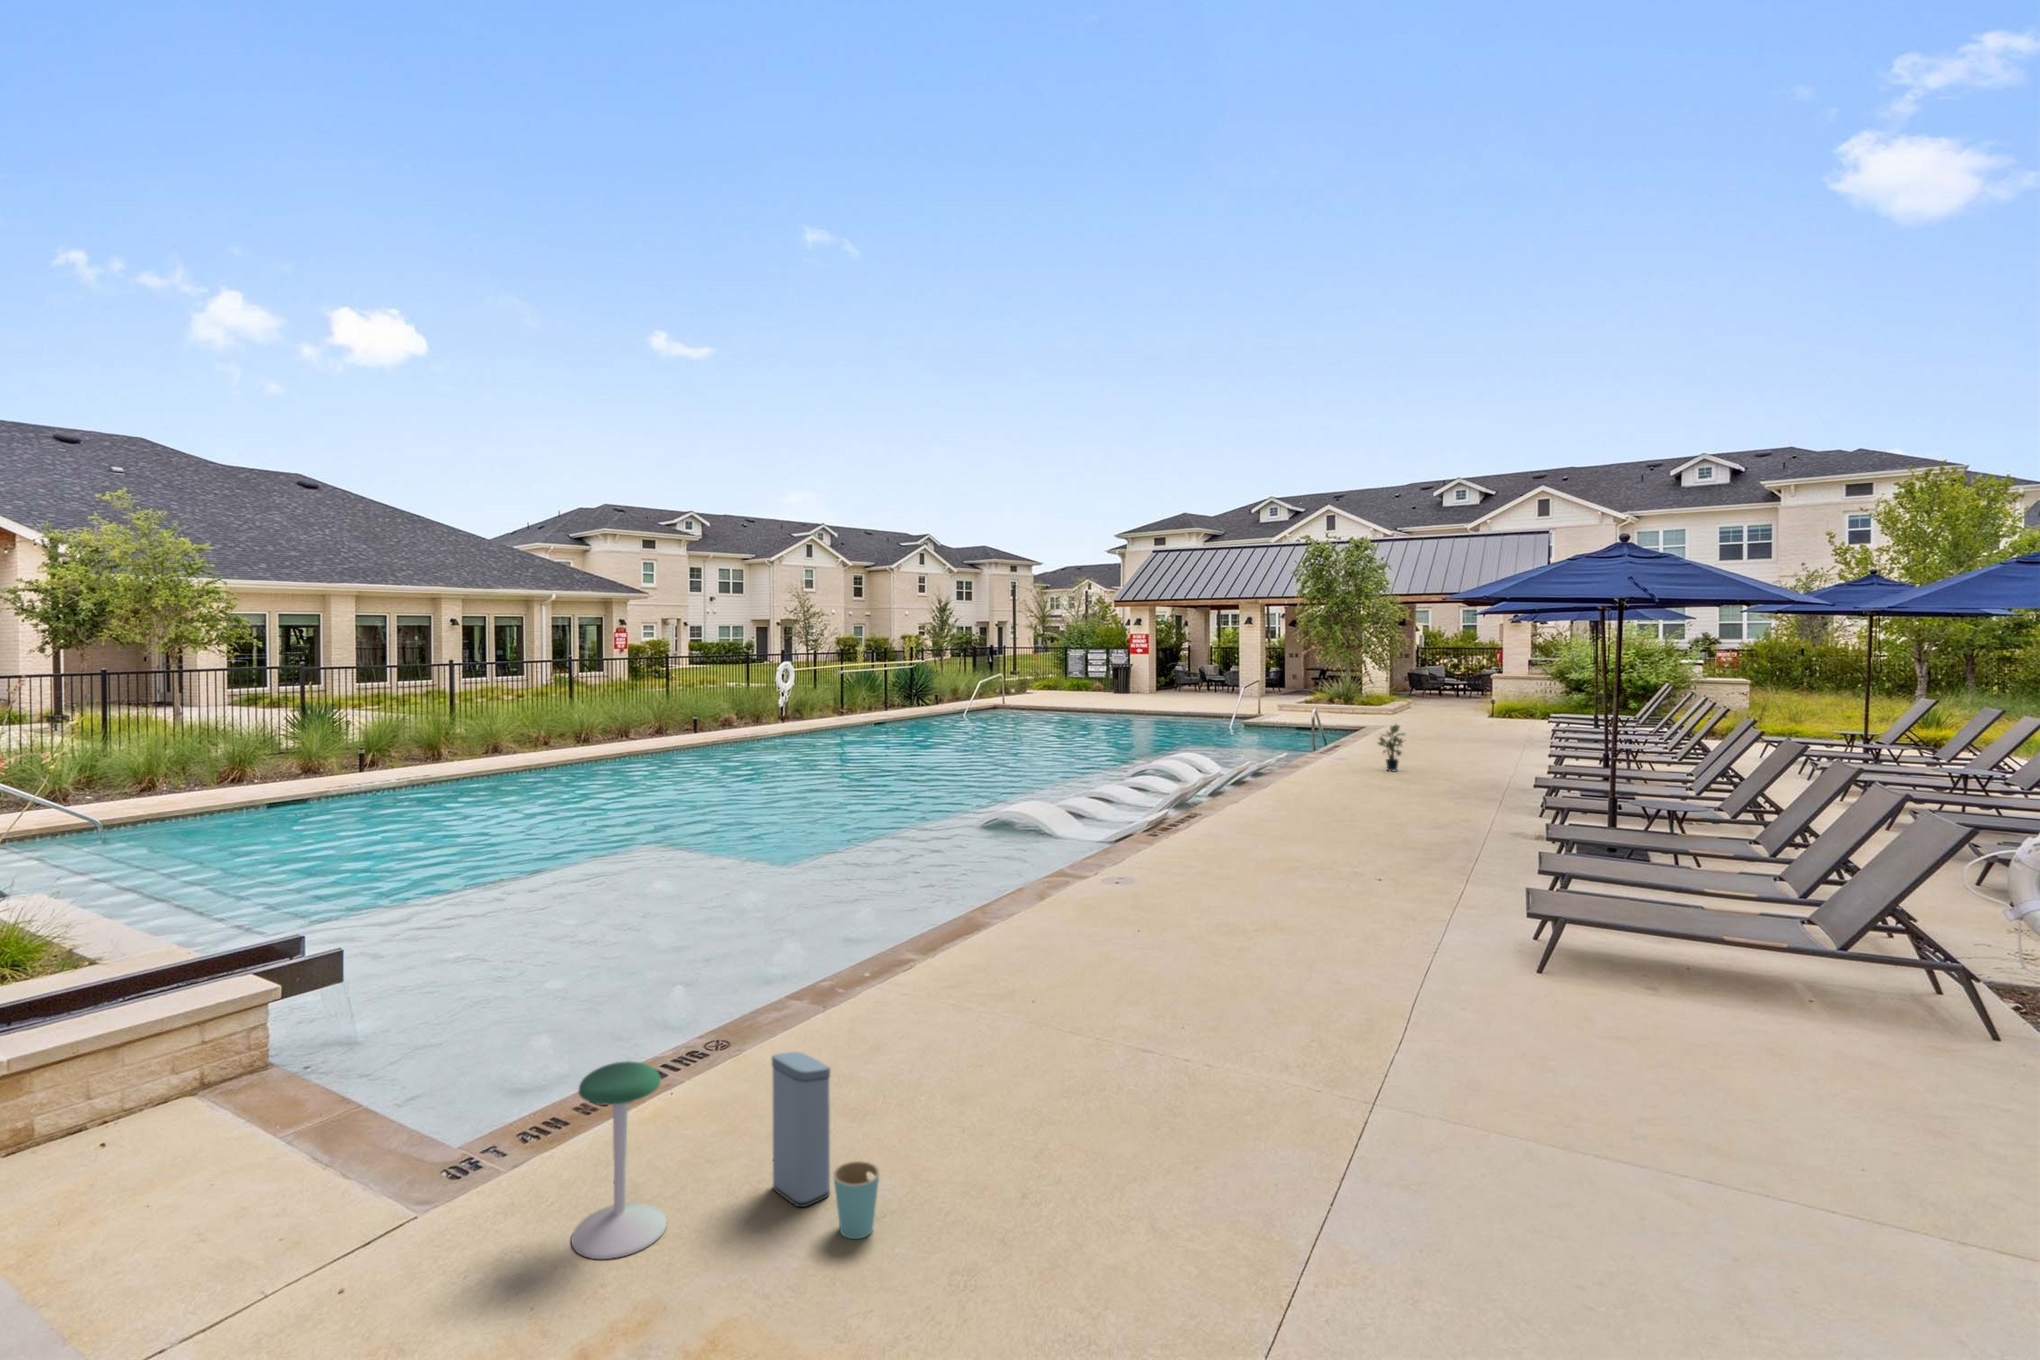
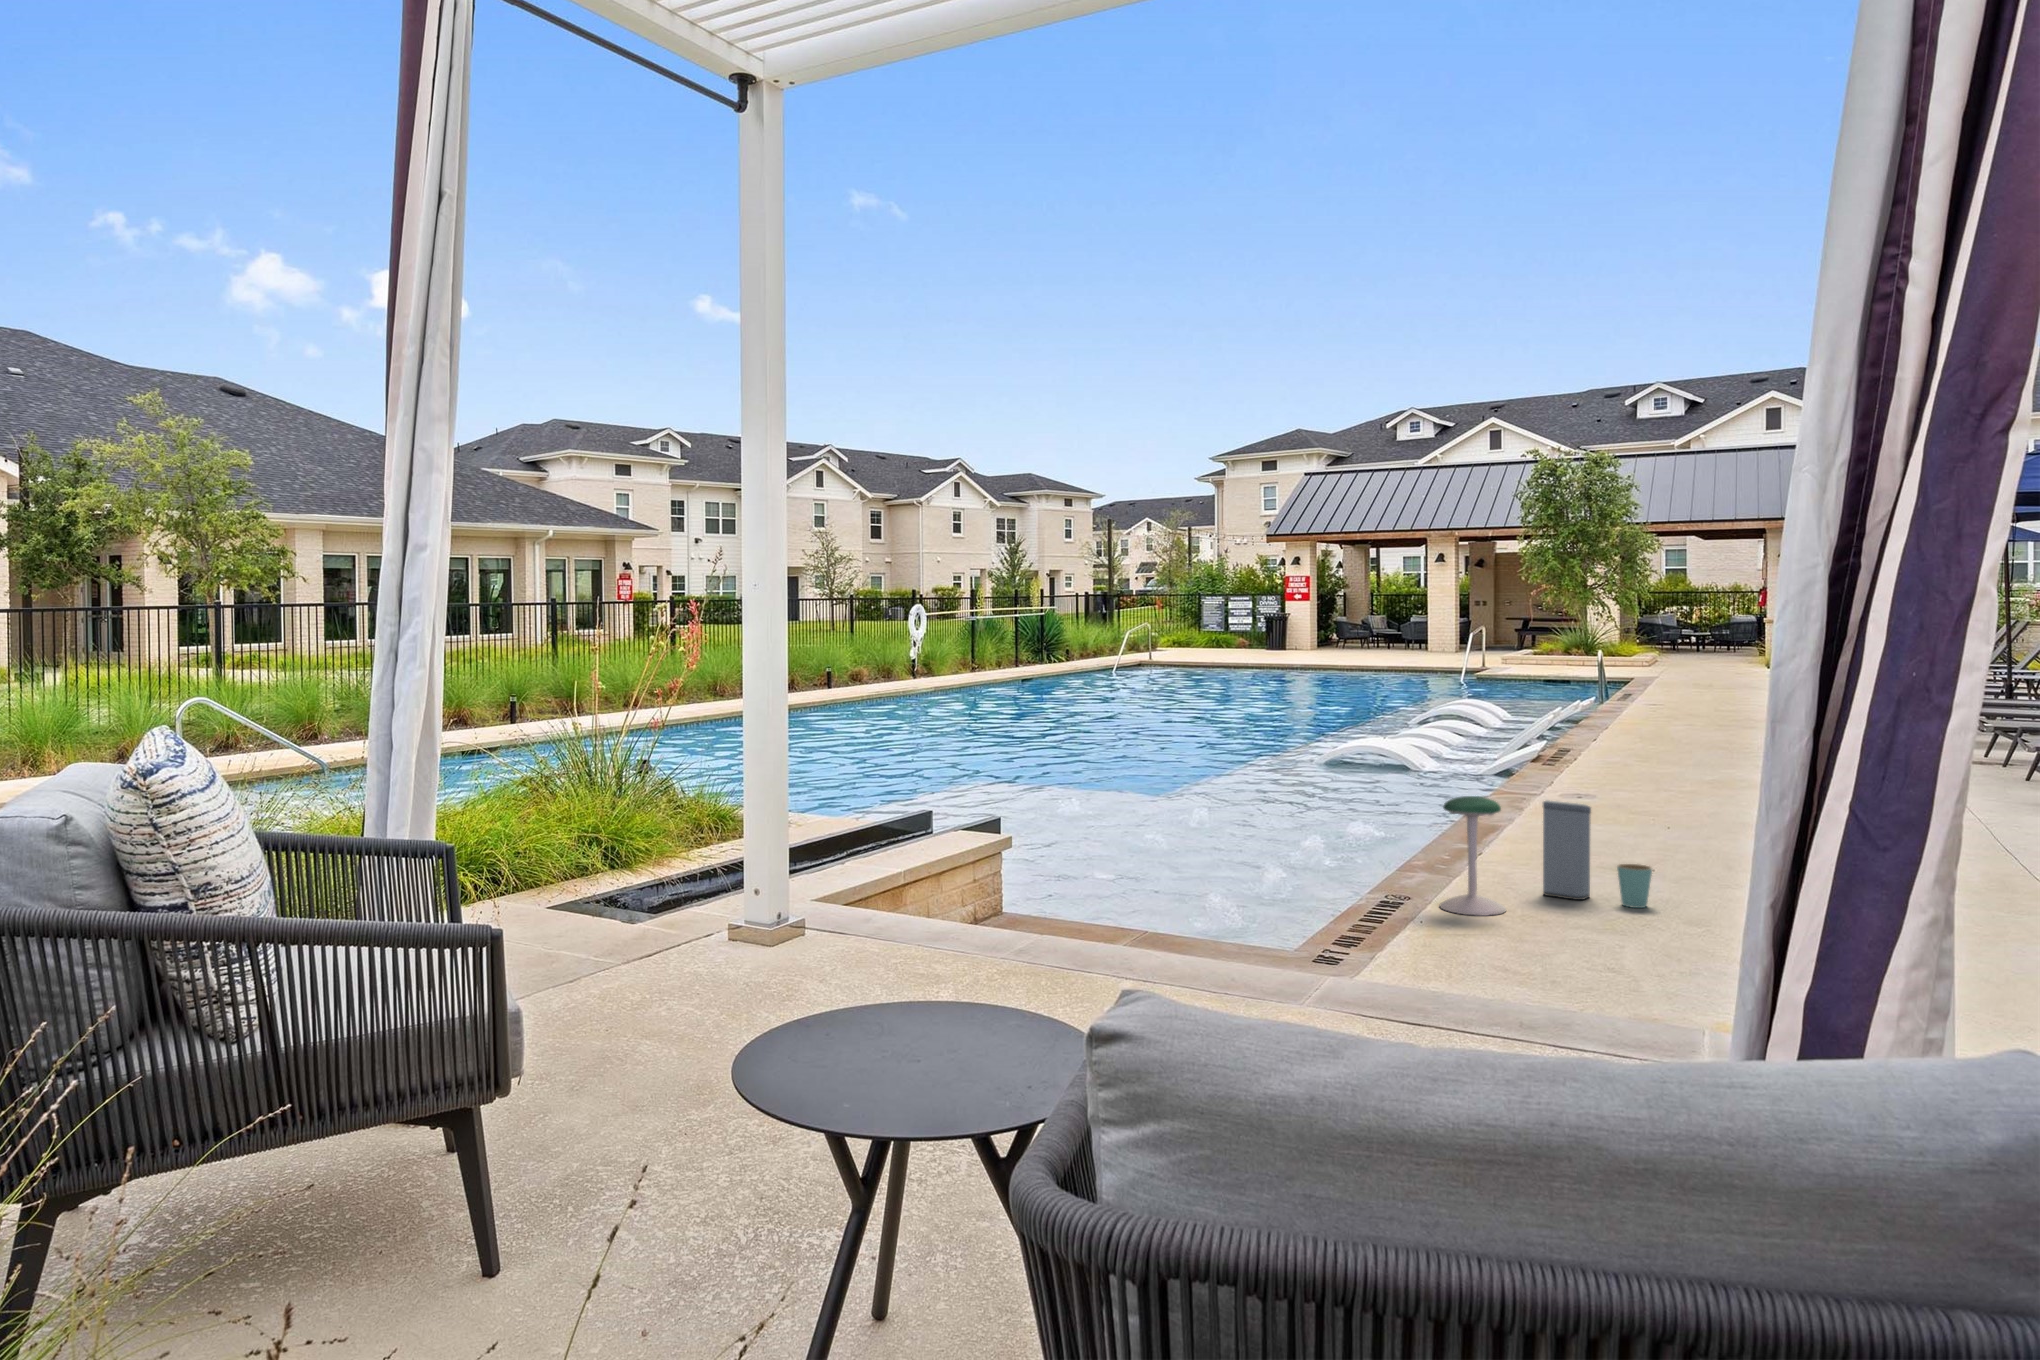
potted plant: present [1378,725,1404,771] -> none [1676,657,1709,709]

